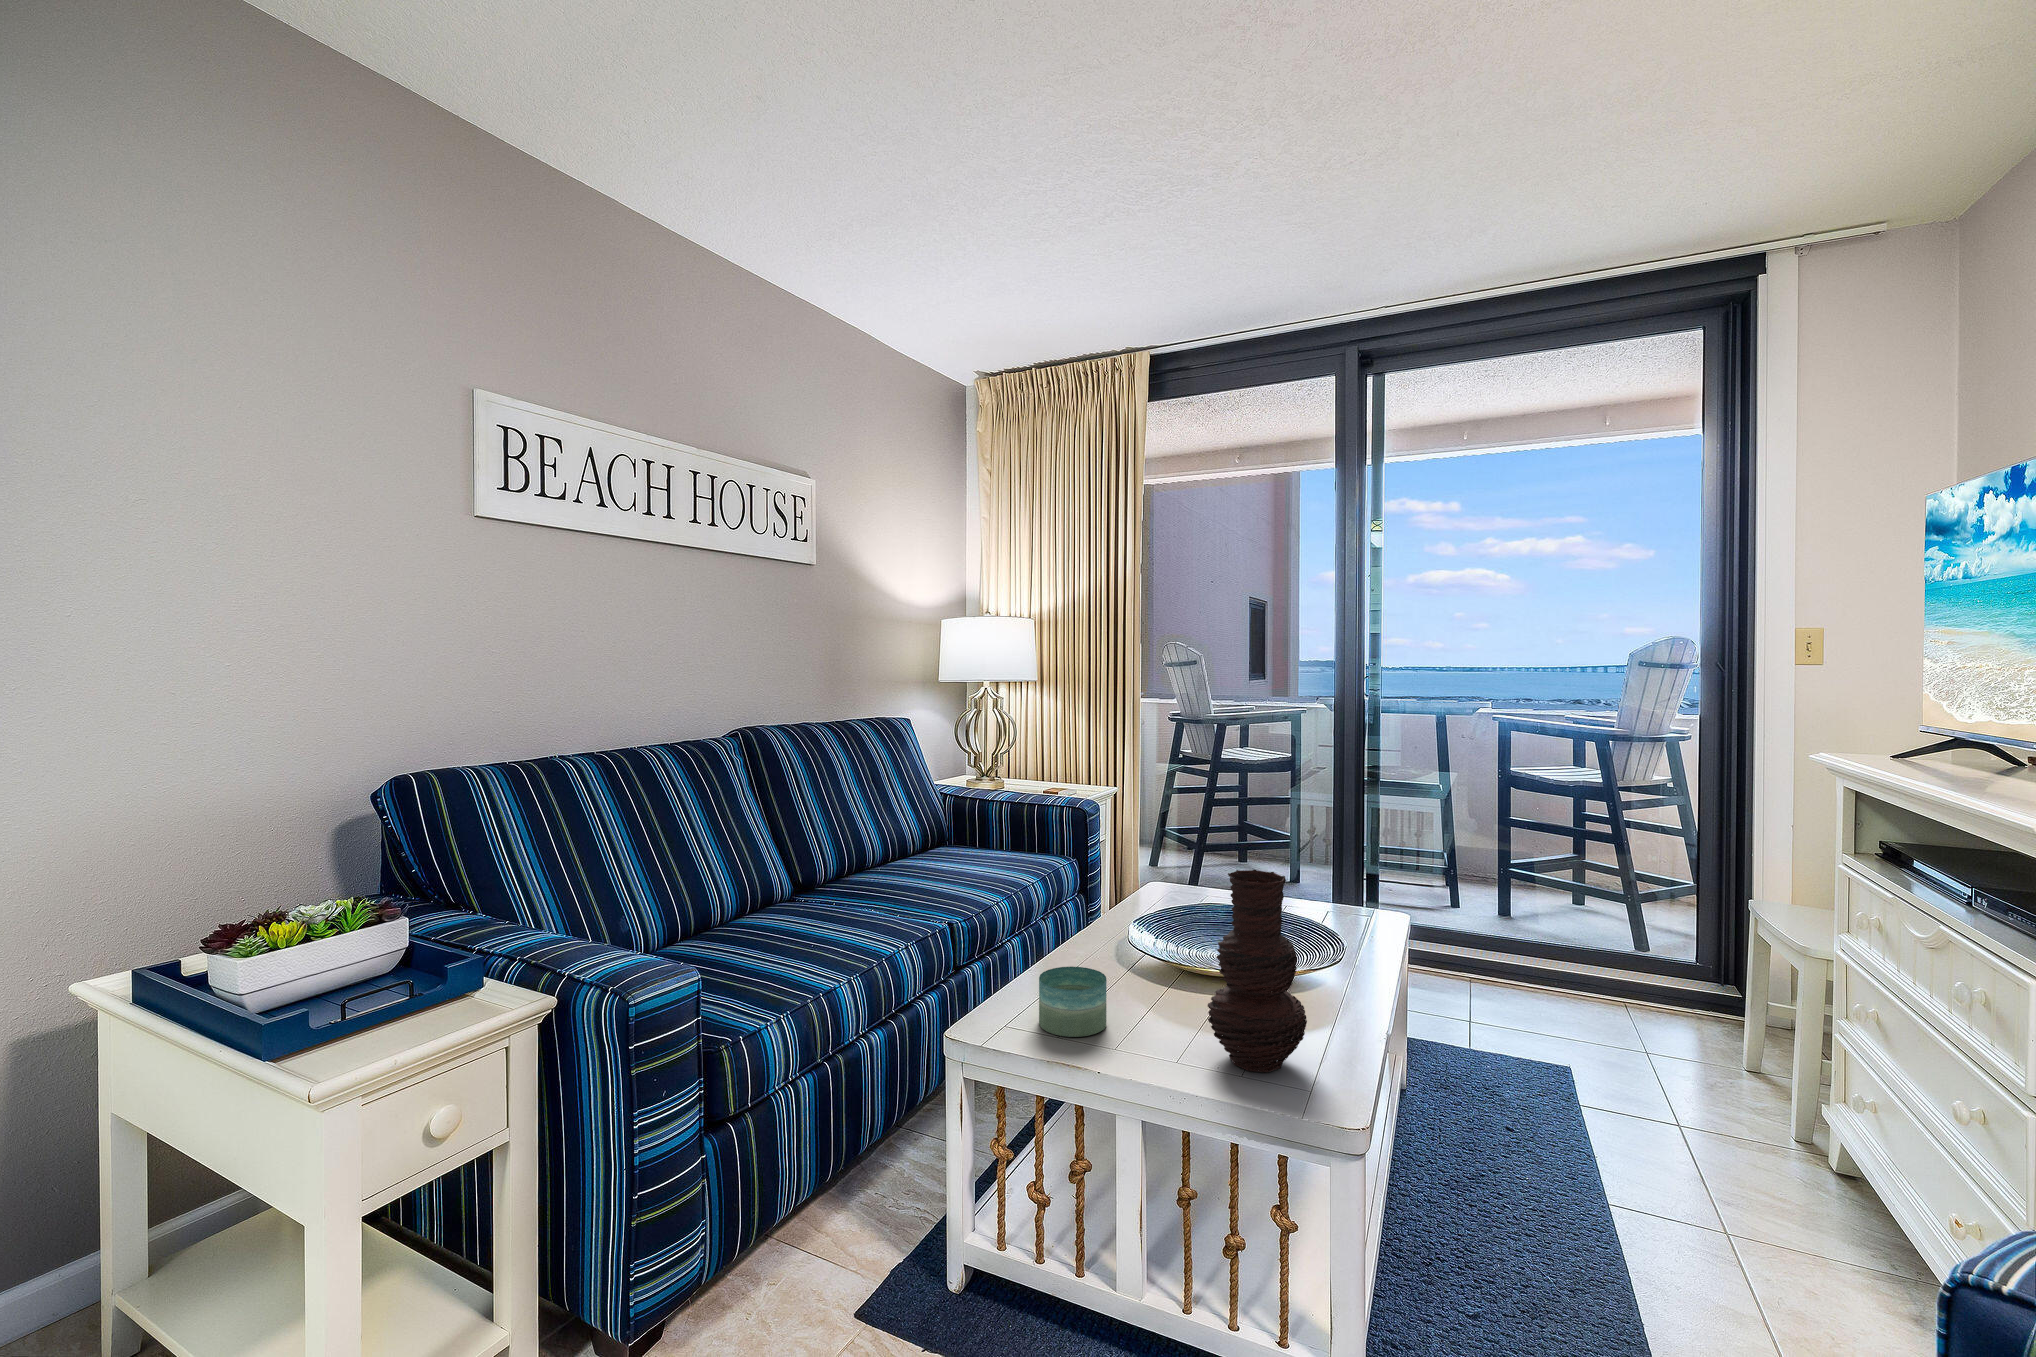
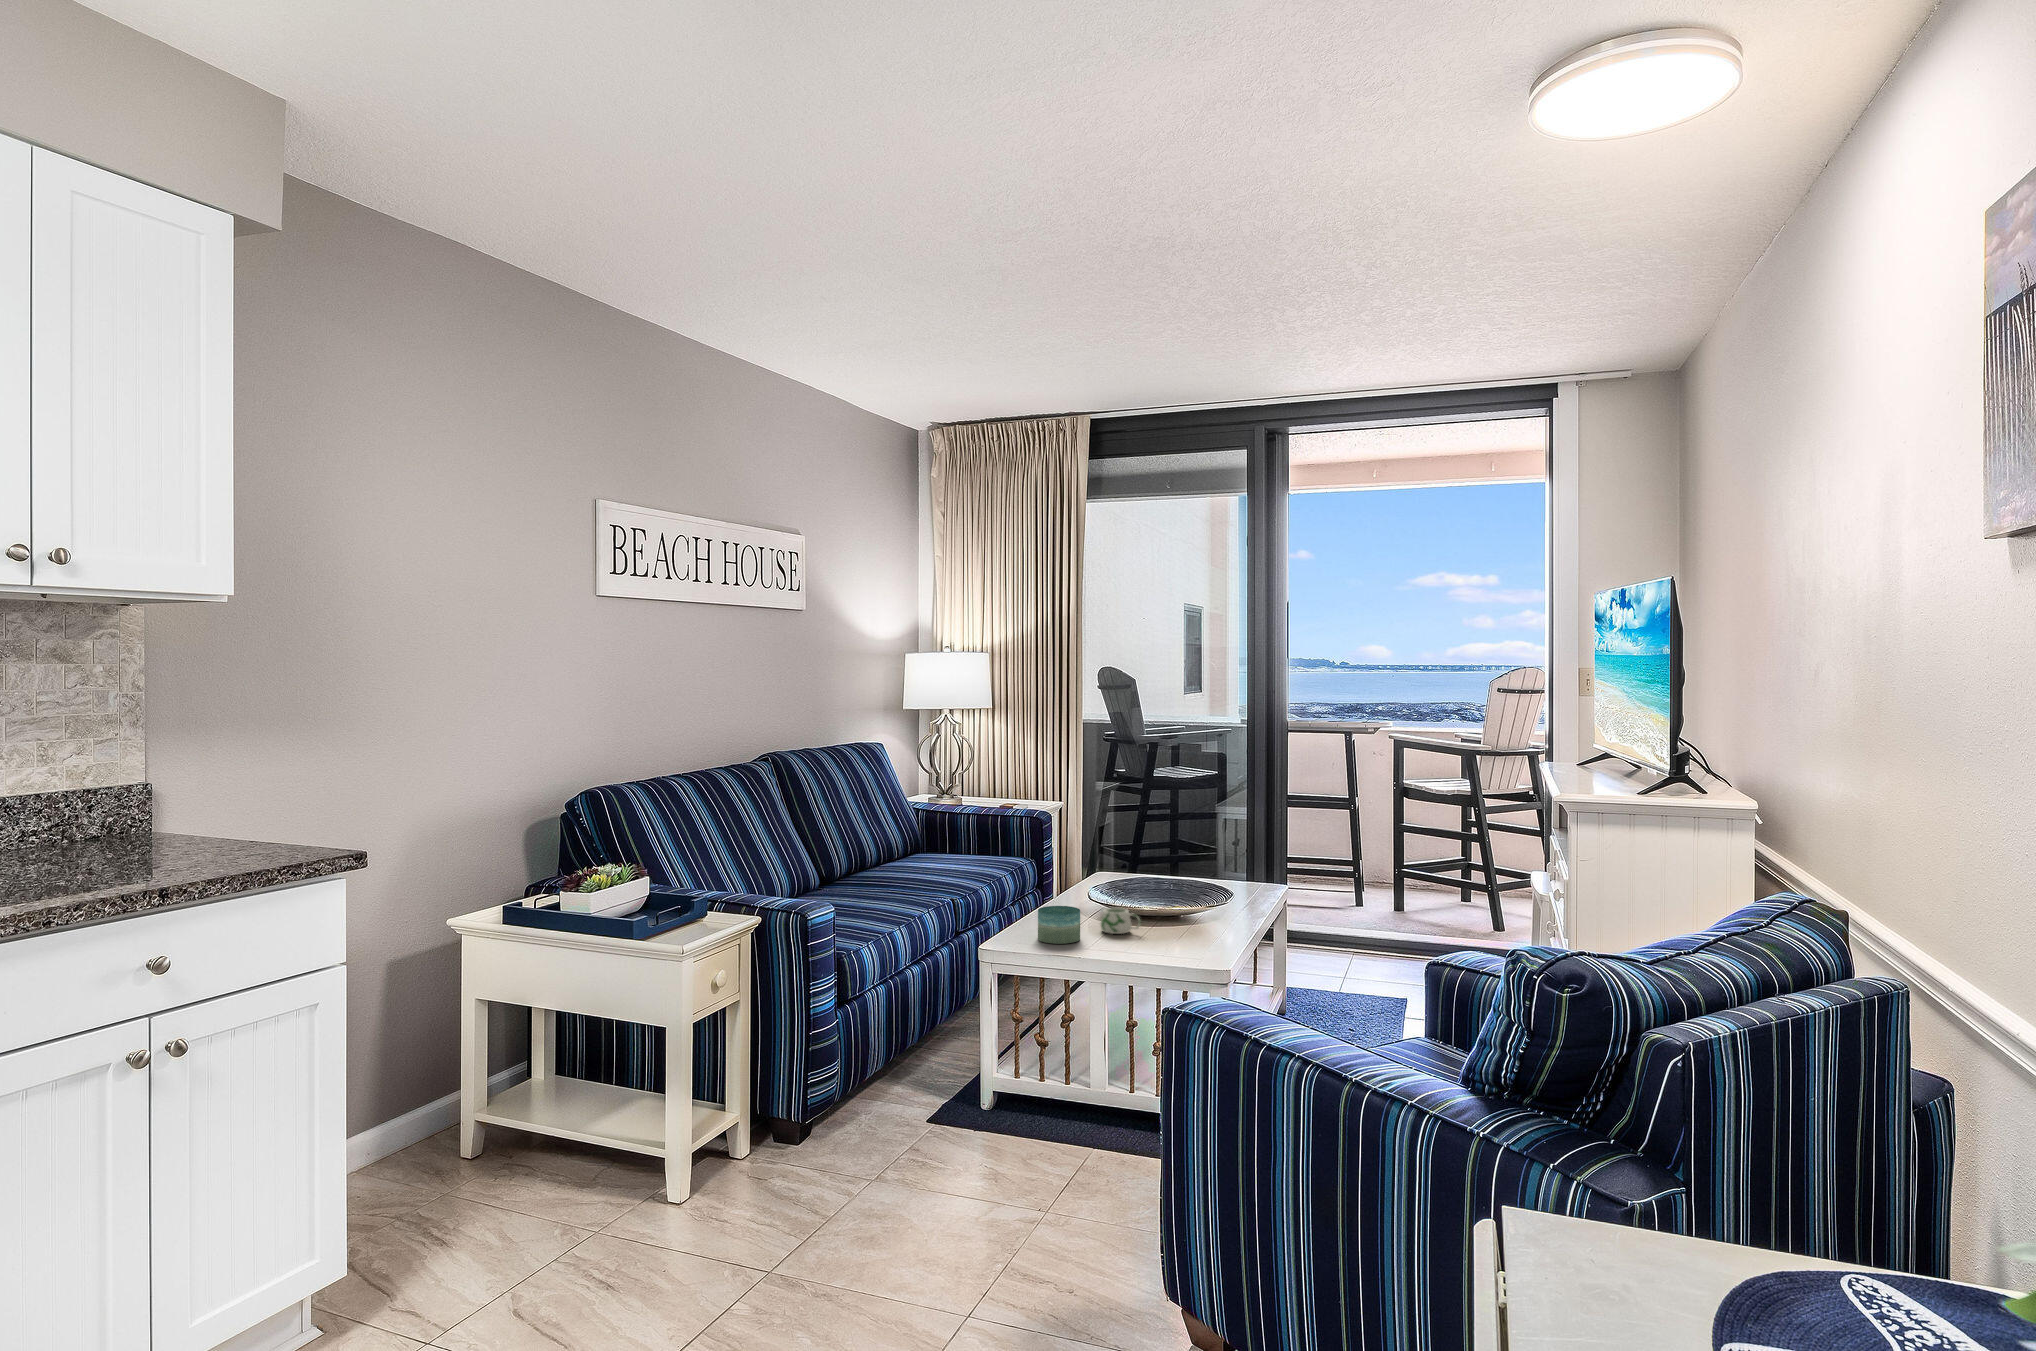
vase: present [1208,870,1307,1073] -> none [1143,837,1200,953]
mug: none [1141,968,1205,1014] -> present [1101,908,1141,934]

